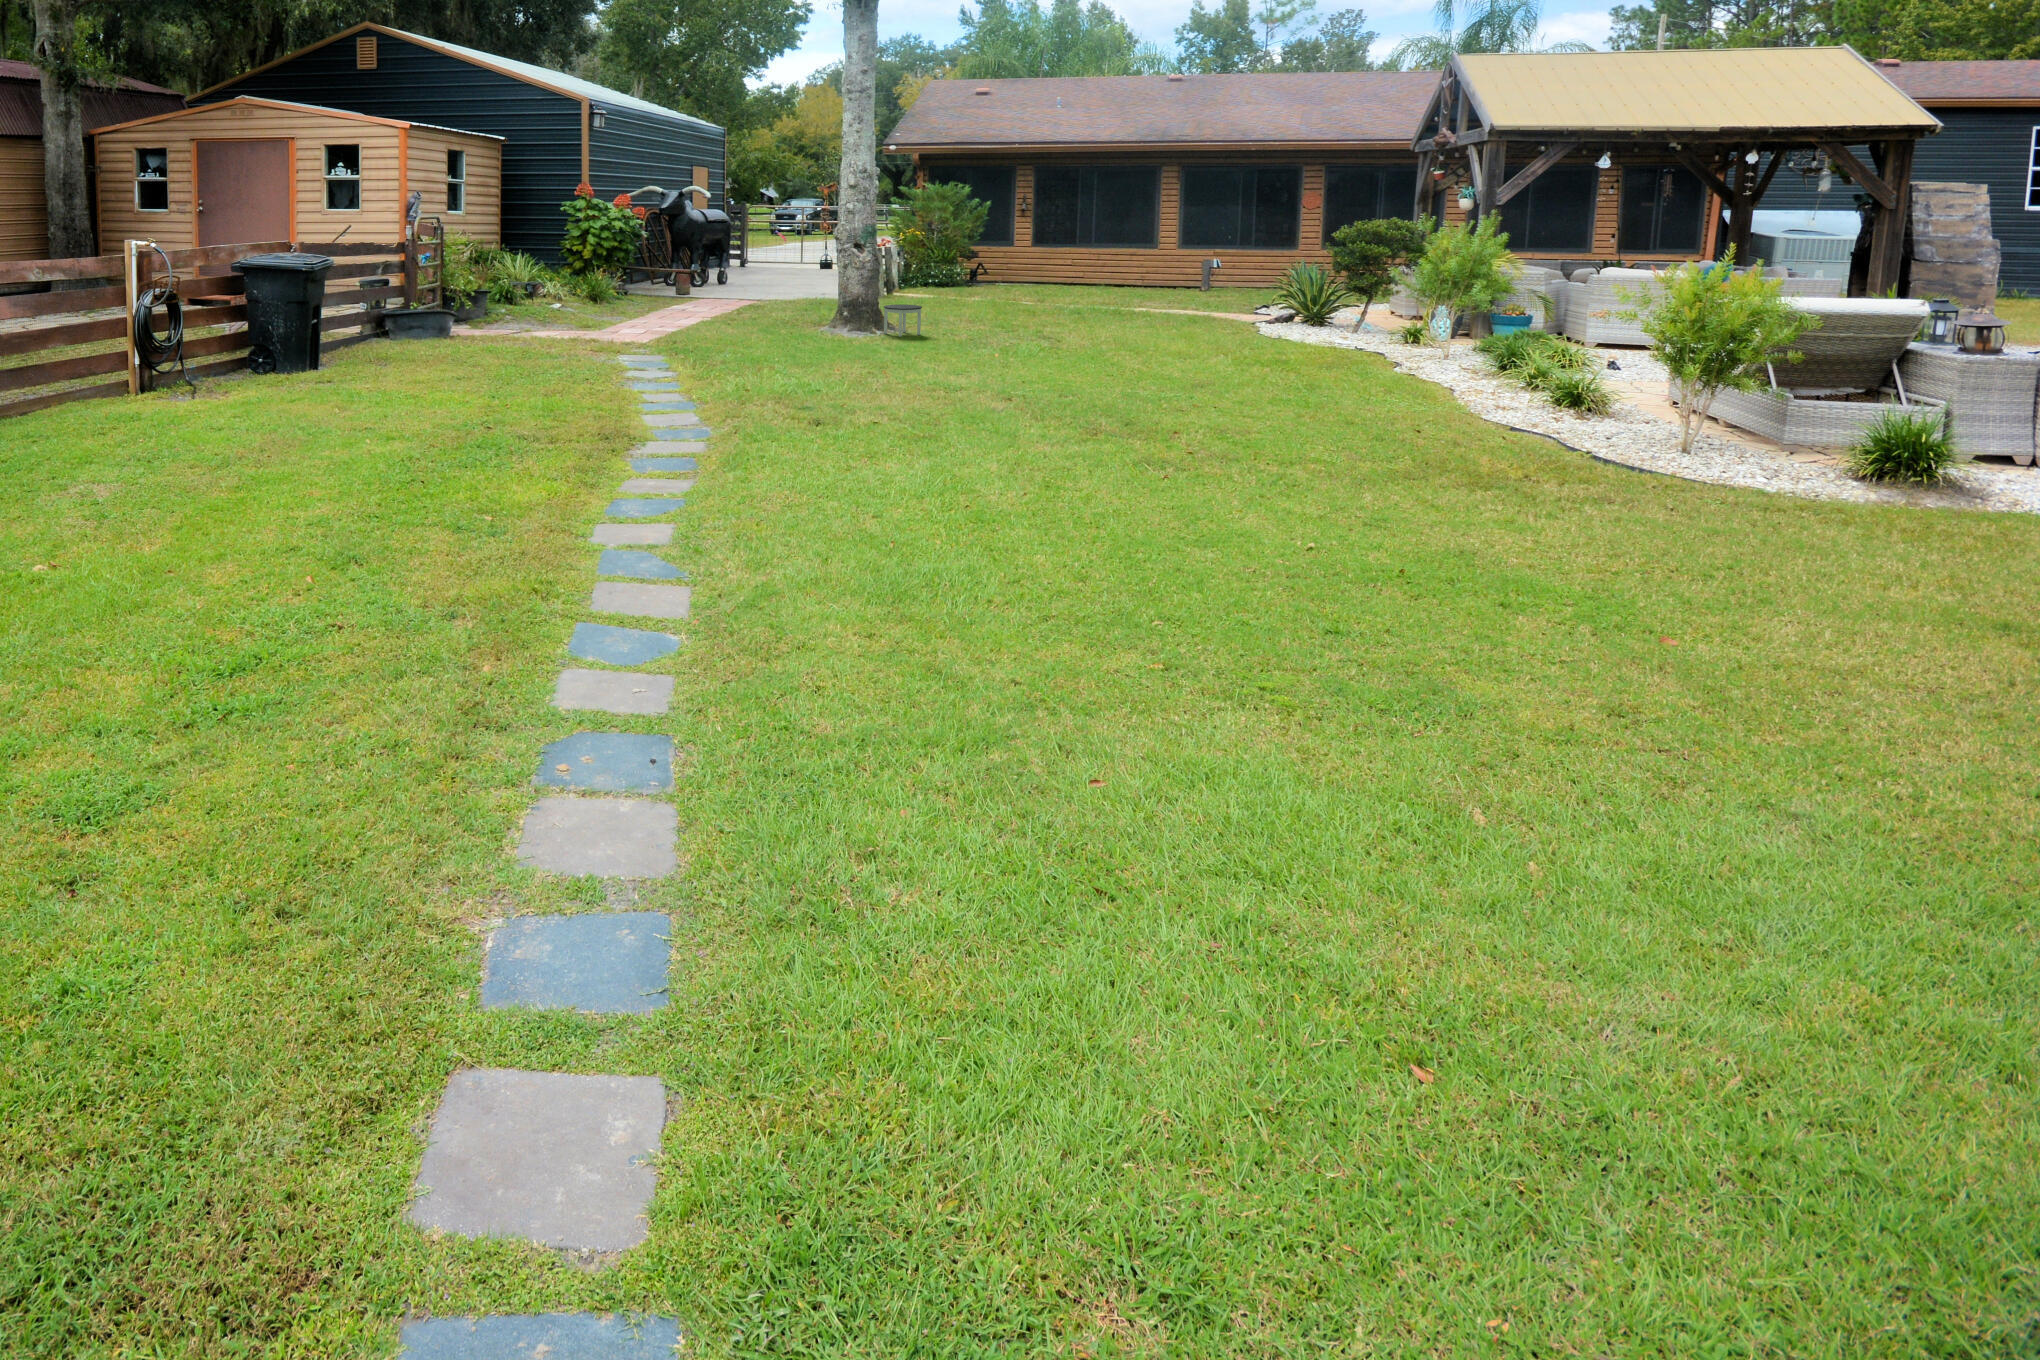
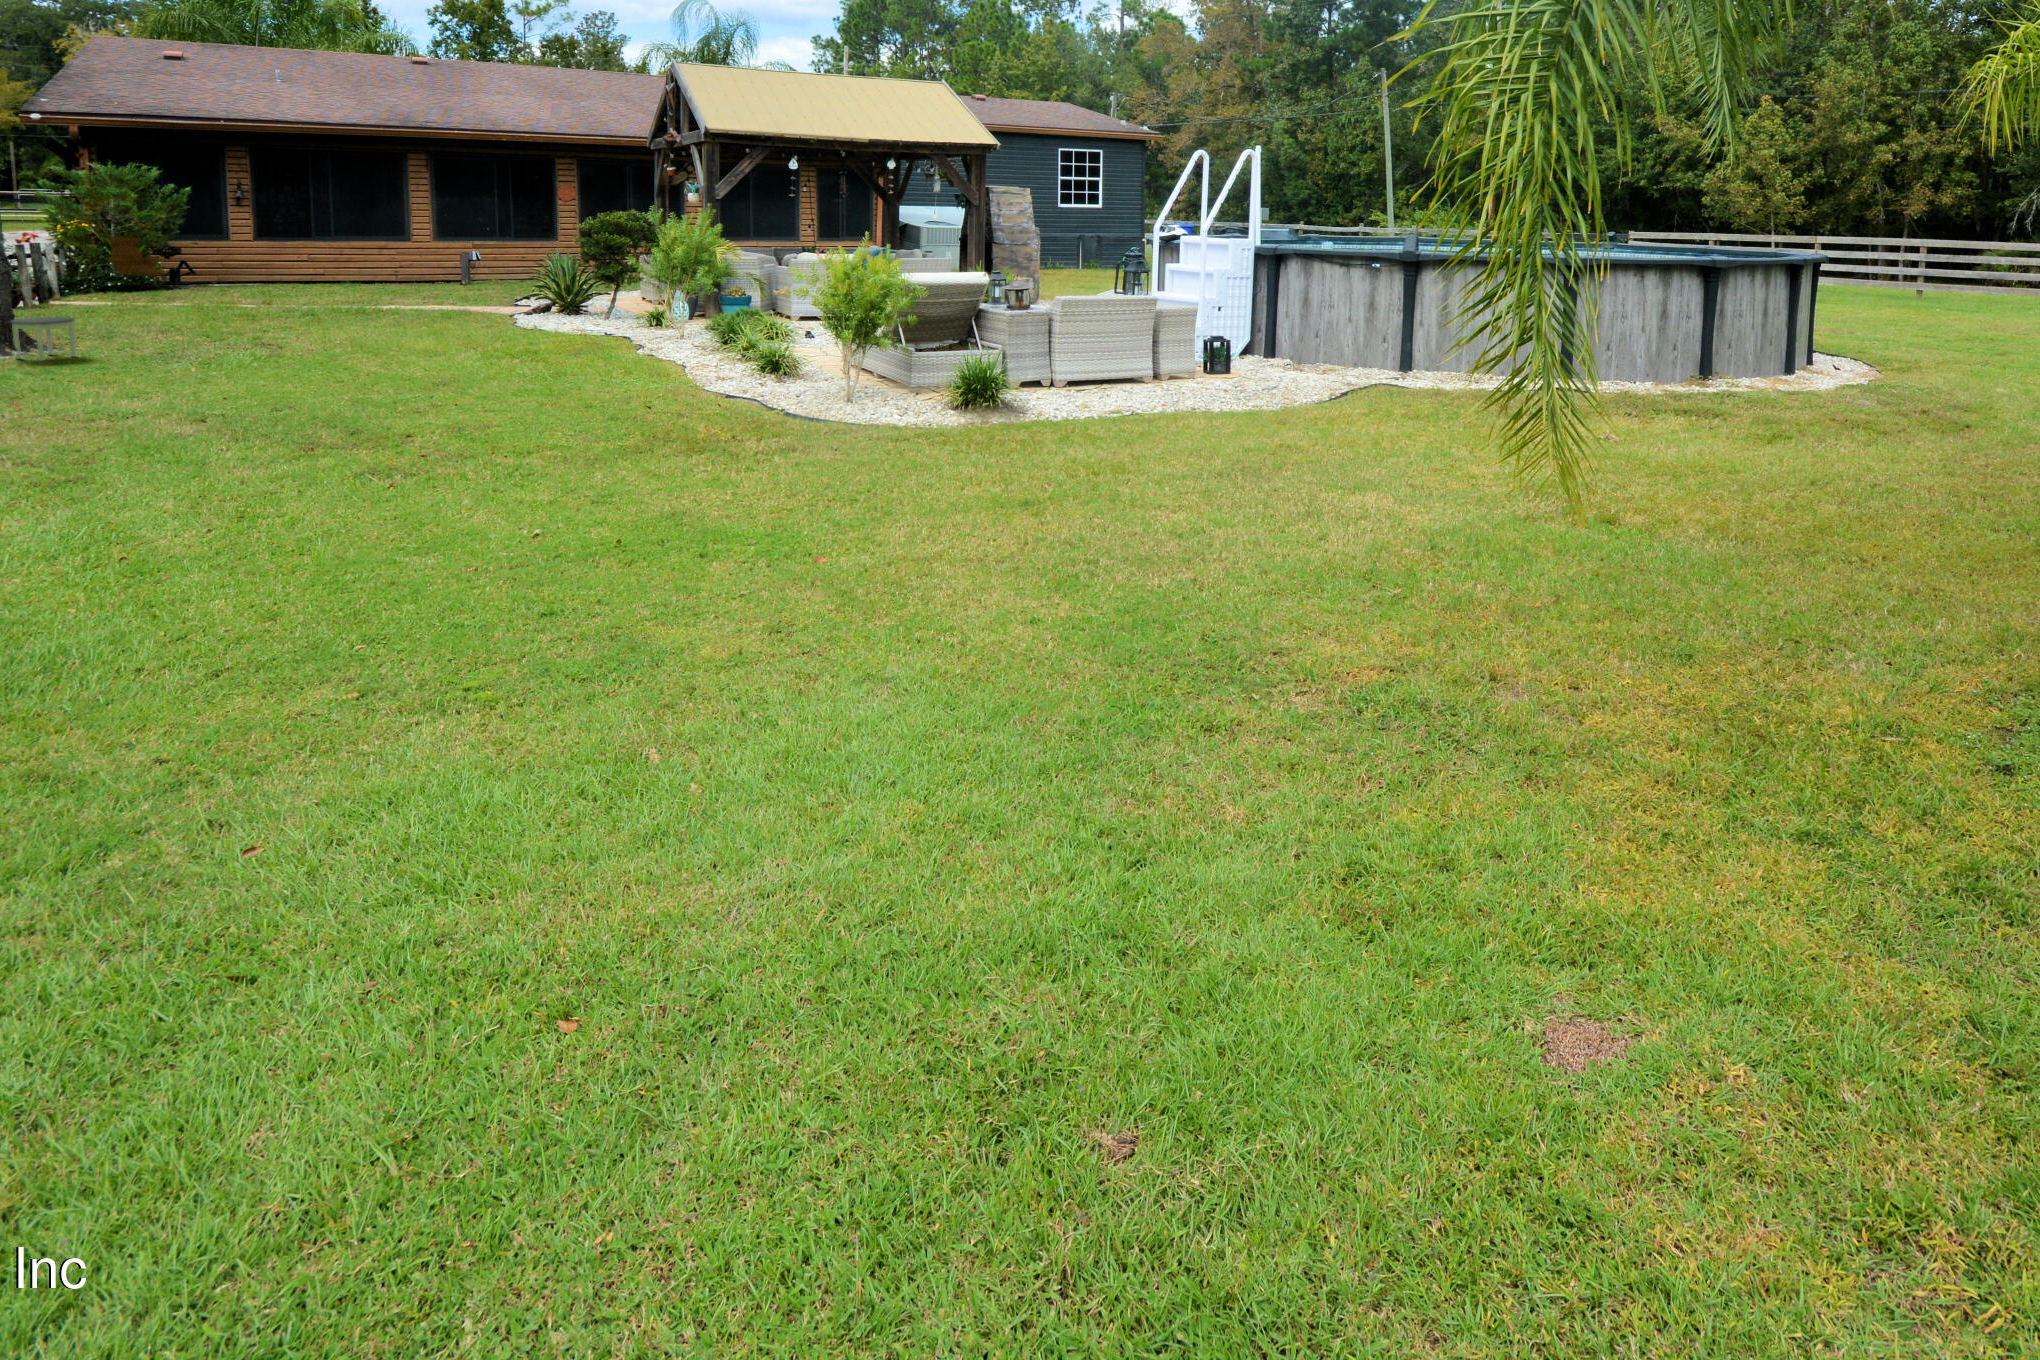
lounge chair: none [923,243,961,285] -> present [109,237,163,287]

